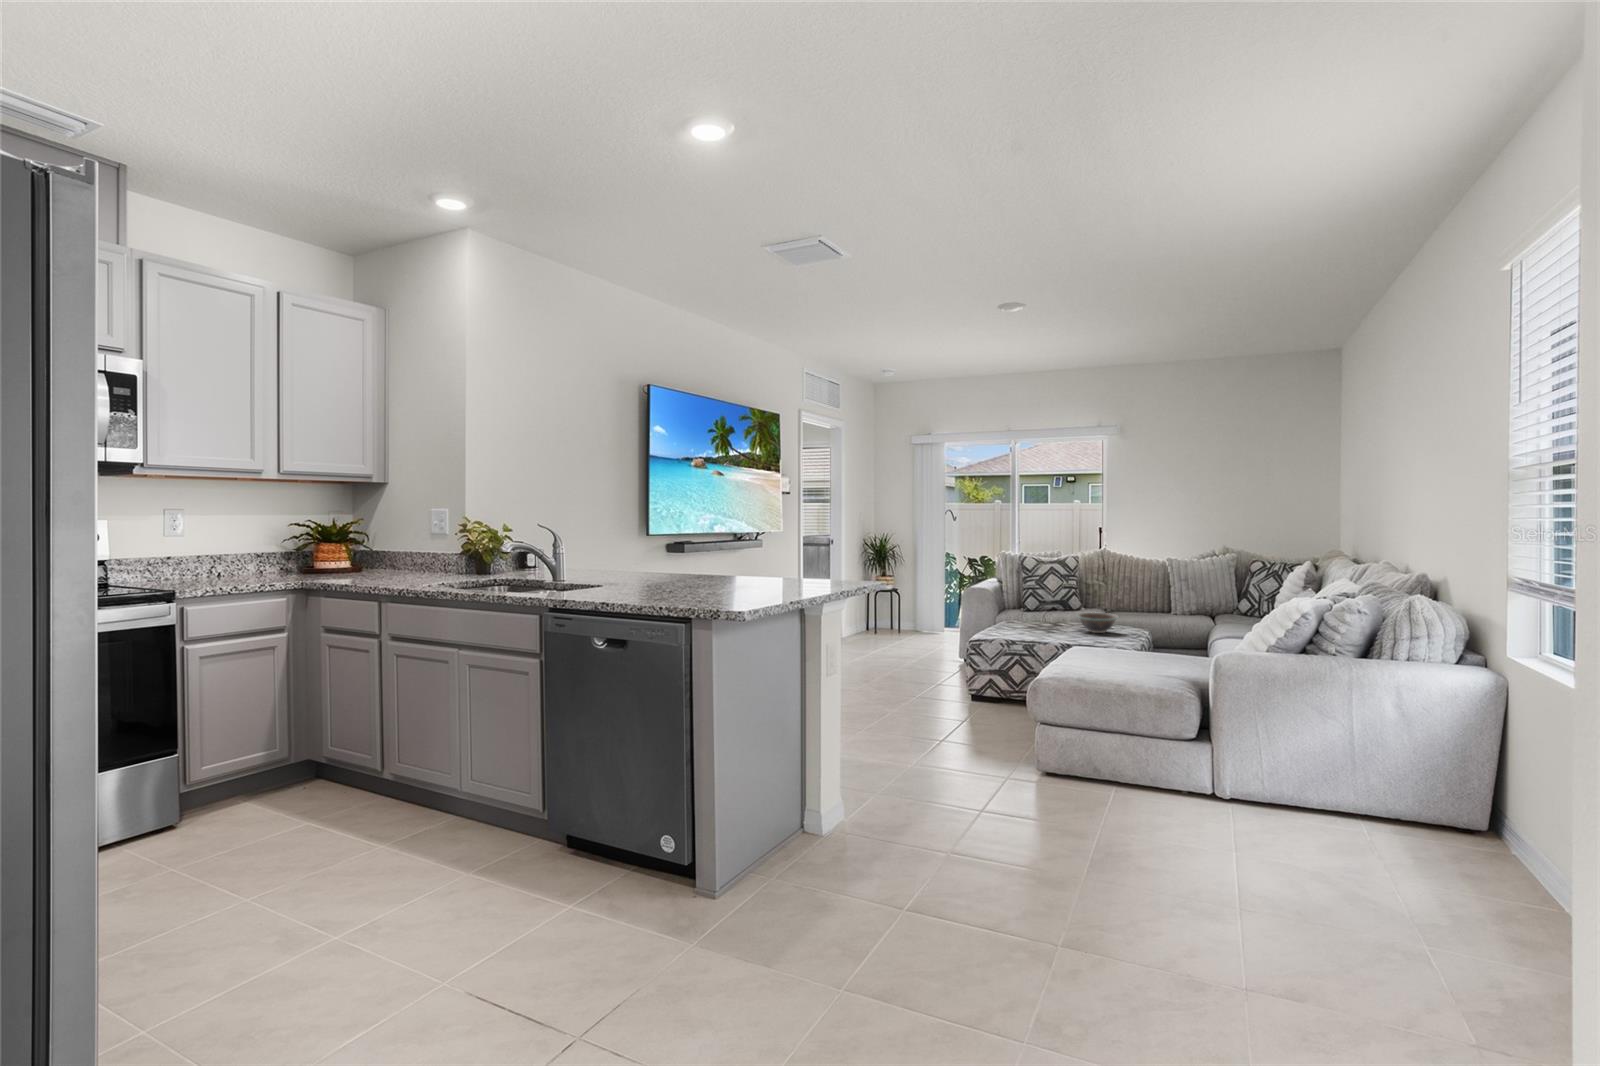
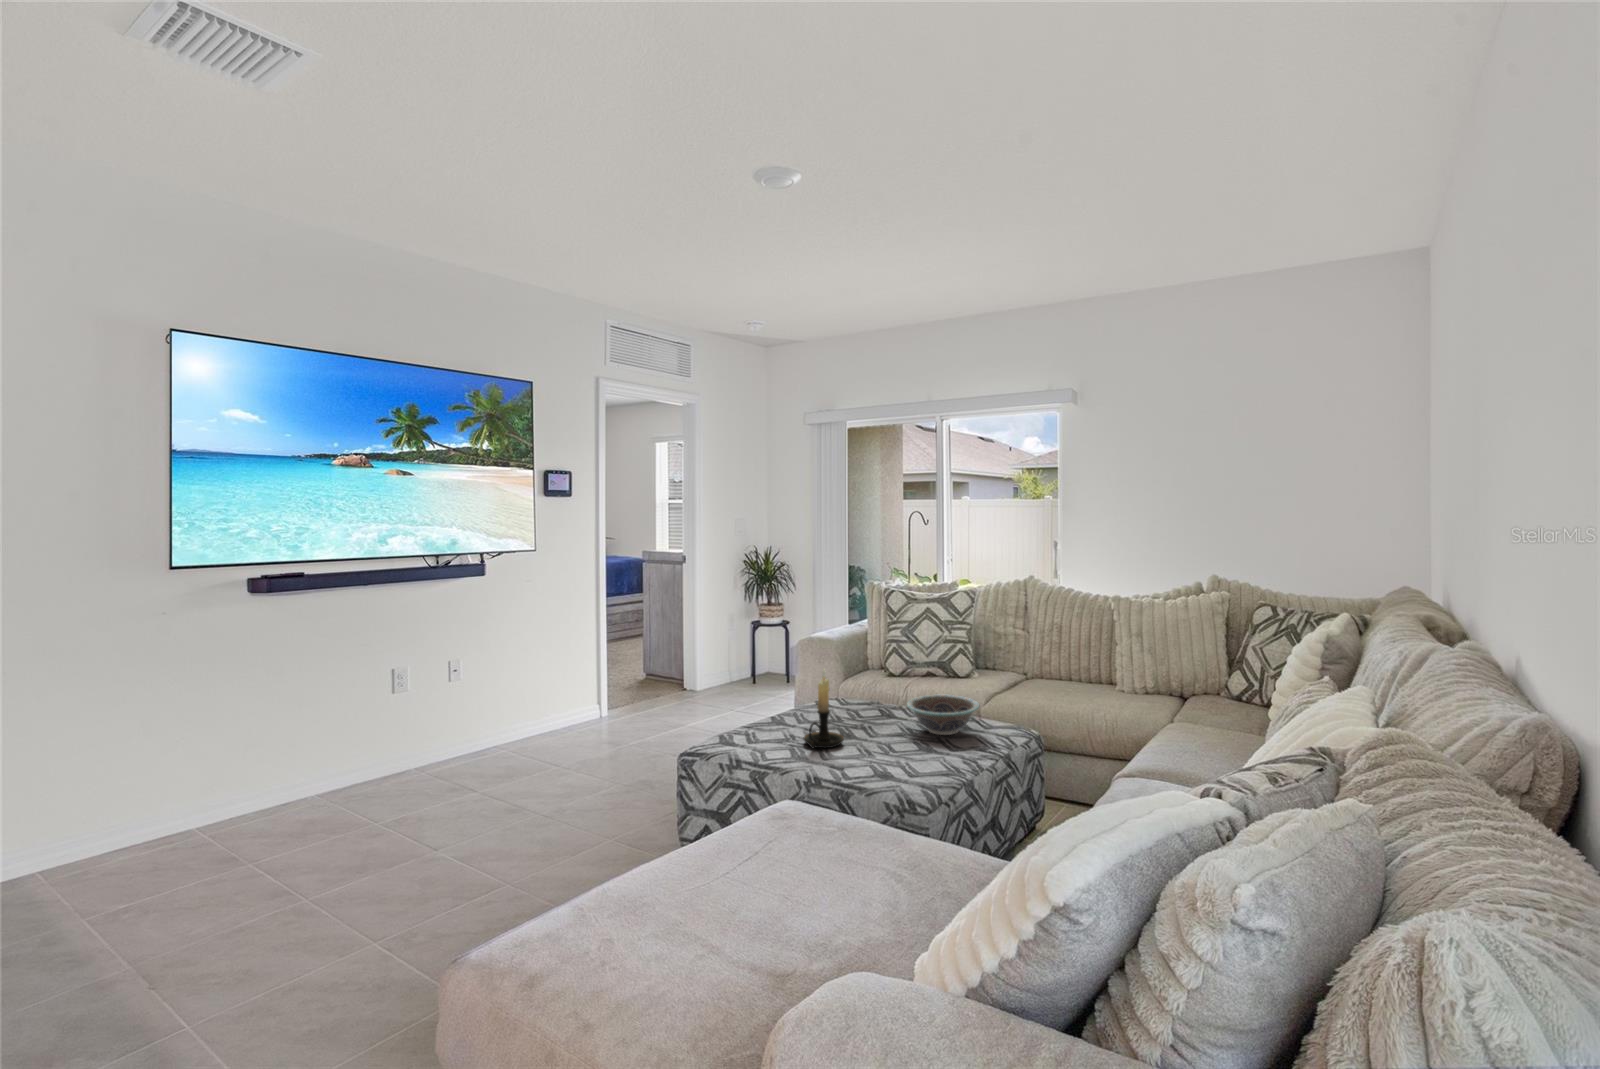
candle holder: none [1032,593,1056,638] -> present [804,670,844,749]

